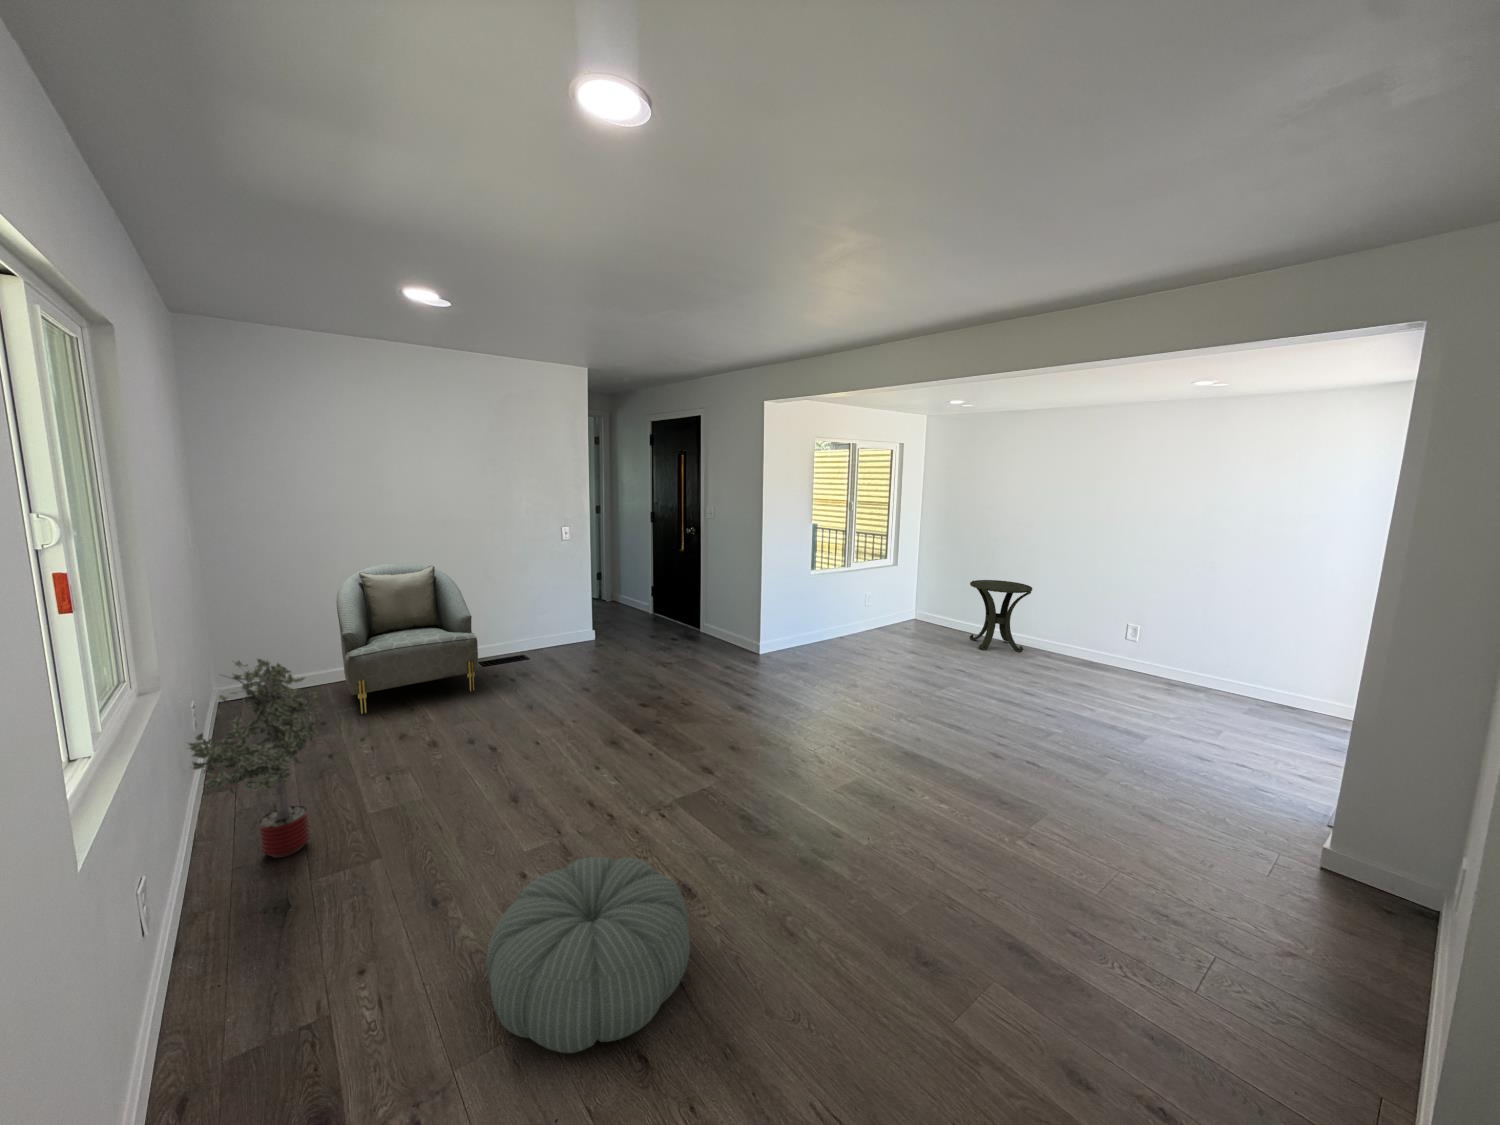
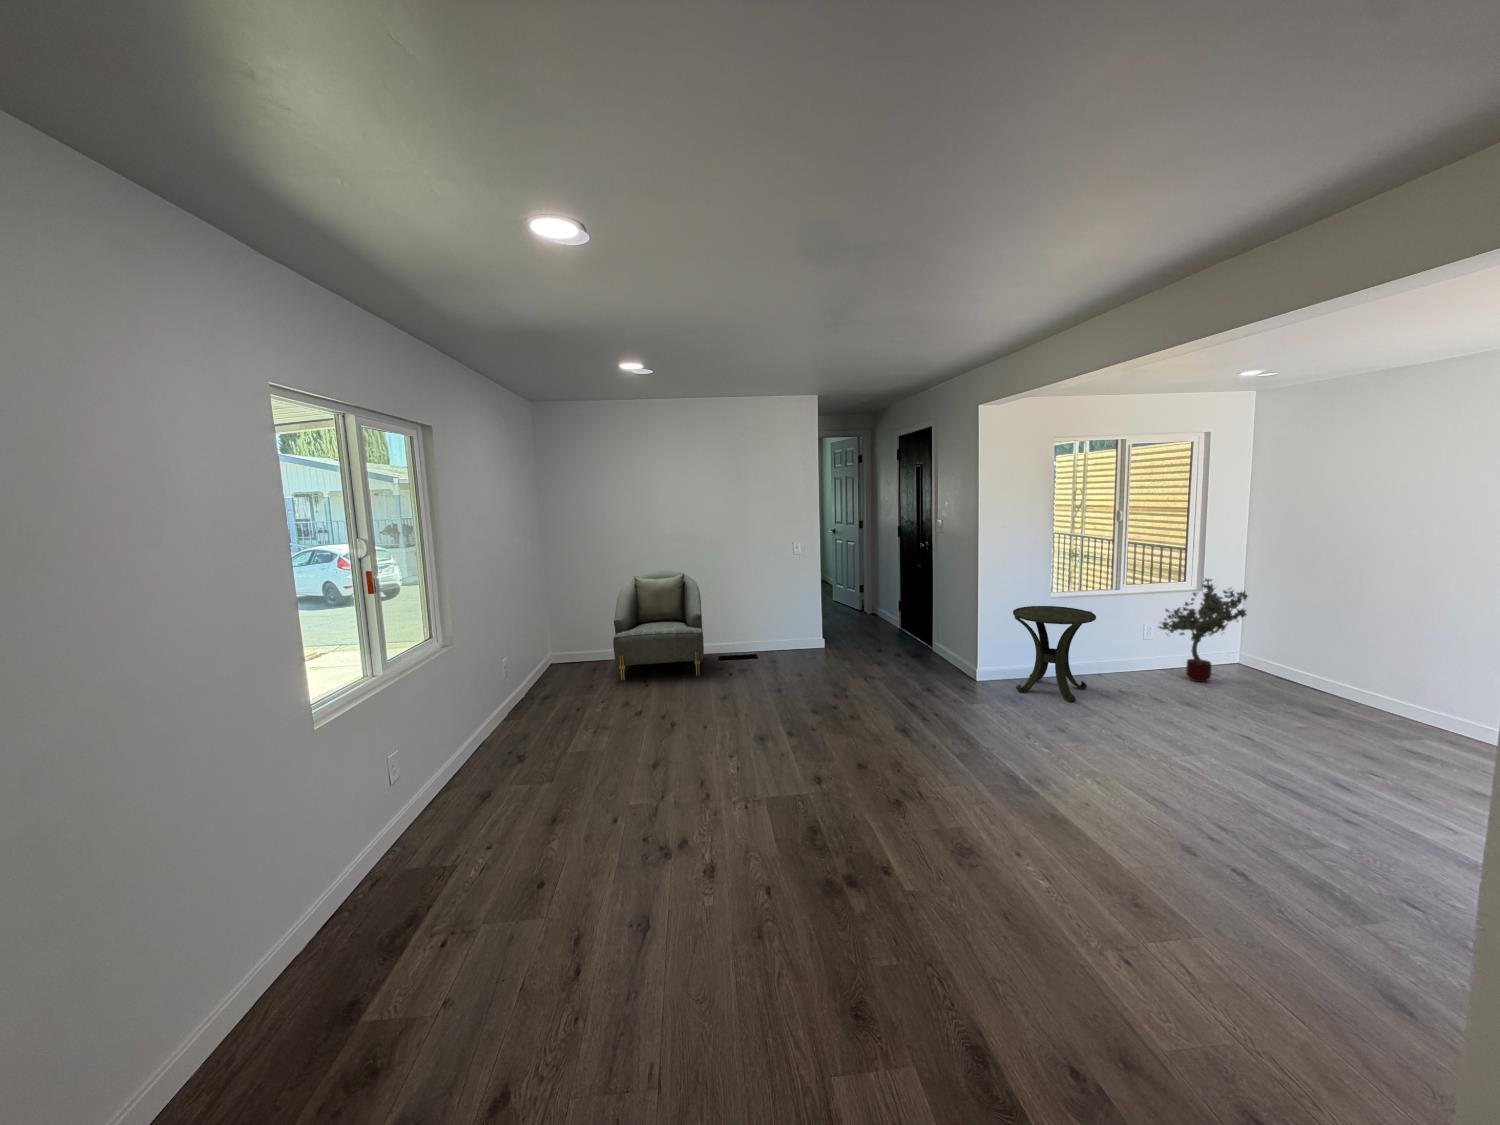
side table: present [970,580,1032,652] -> present [1013,606,1096,701]
potted tree: present [188,659,319,858] -> present [1159,579,1248,682]
pouf: present [486,857,690,1053] -> none [510,810,674,949]

